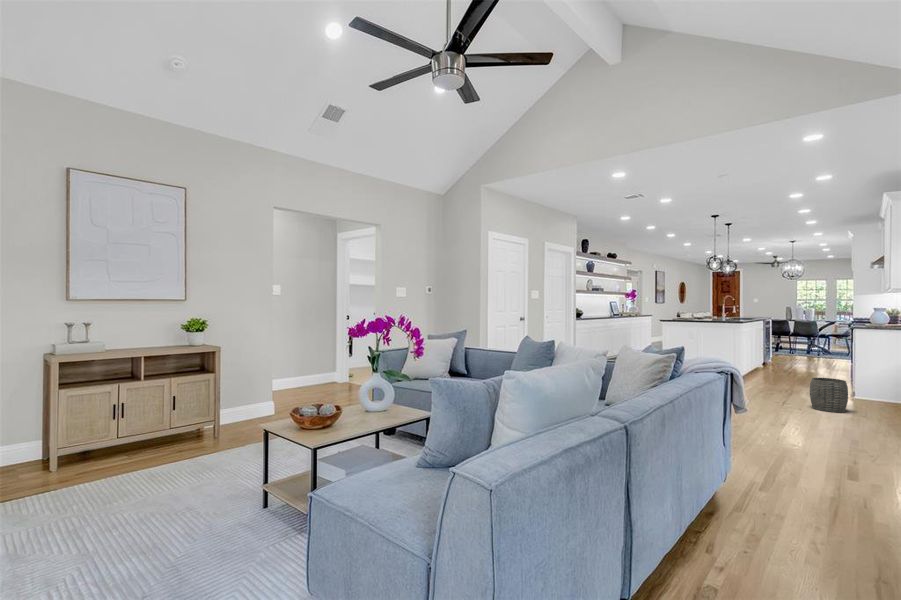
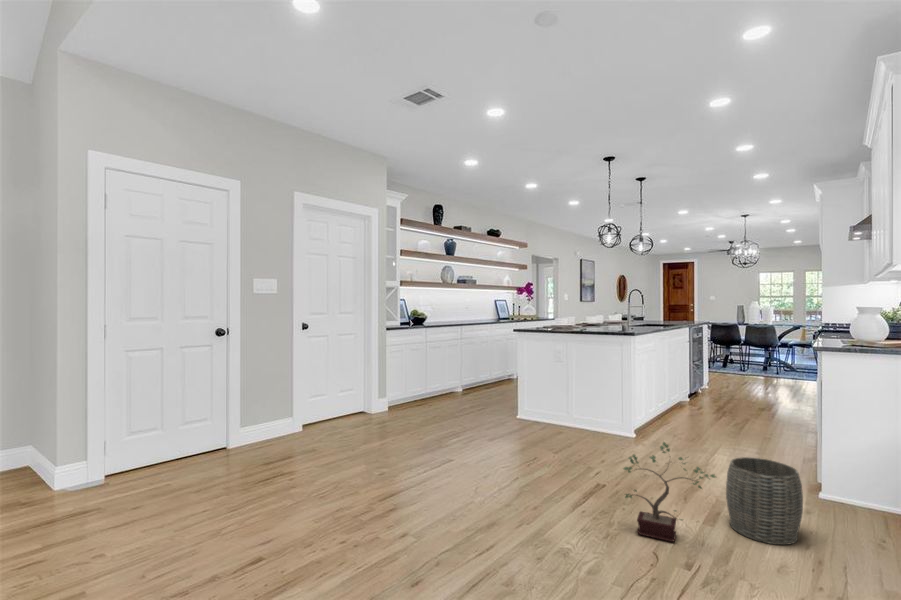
potted plant: none [761,367,810,411] -> present [624,442,716,542]

